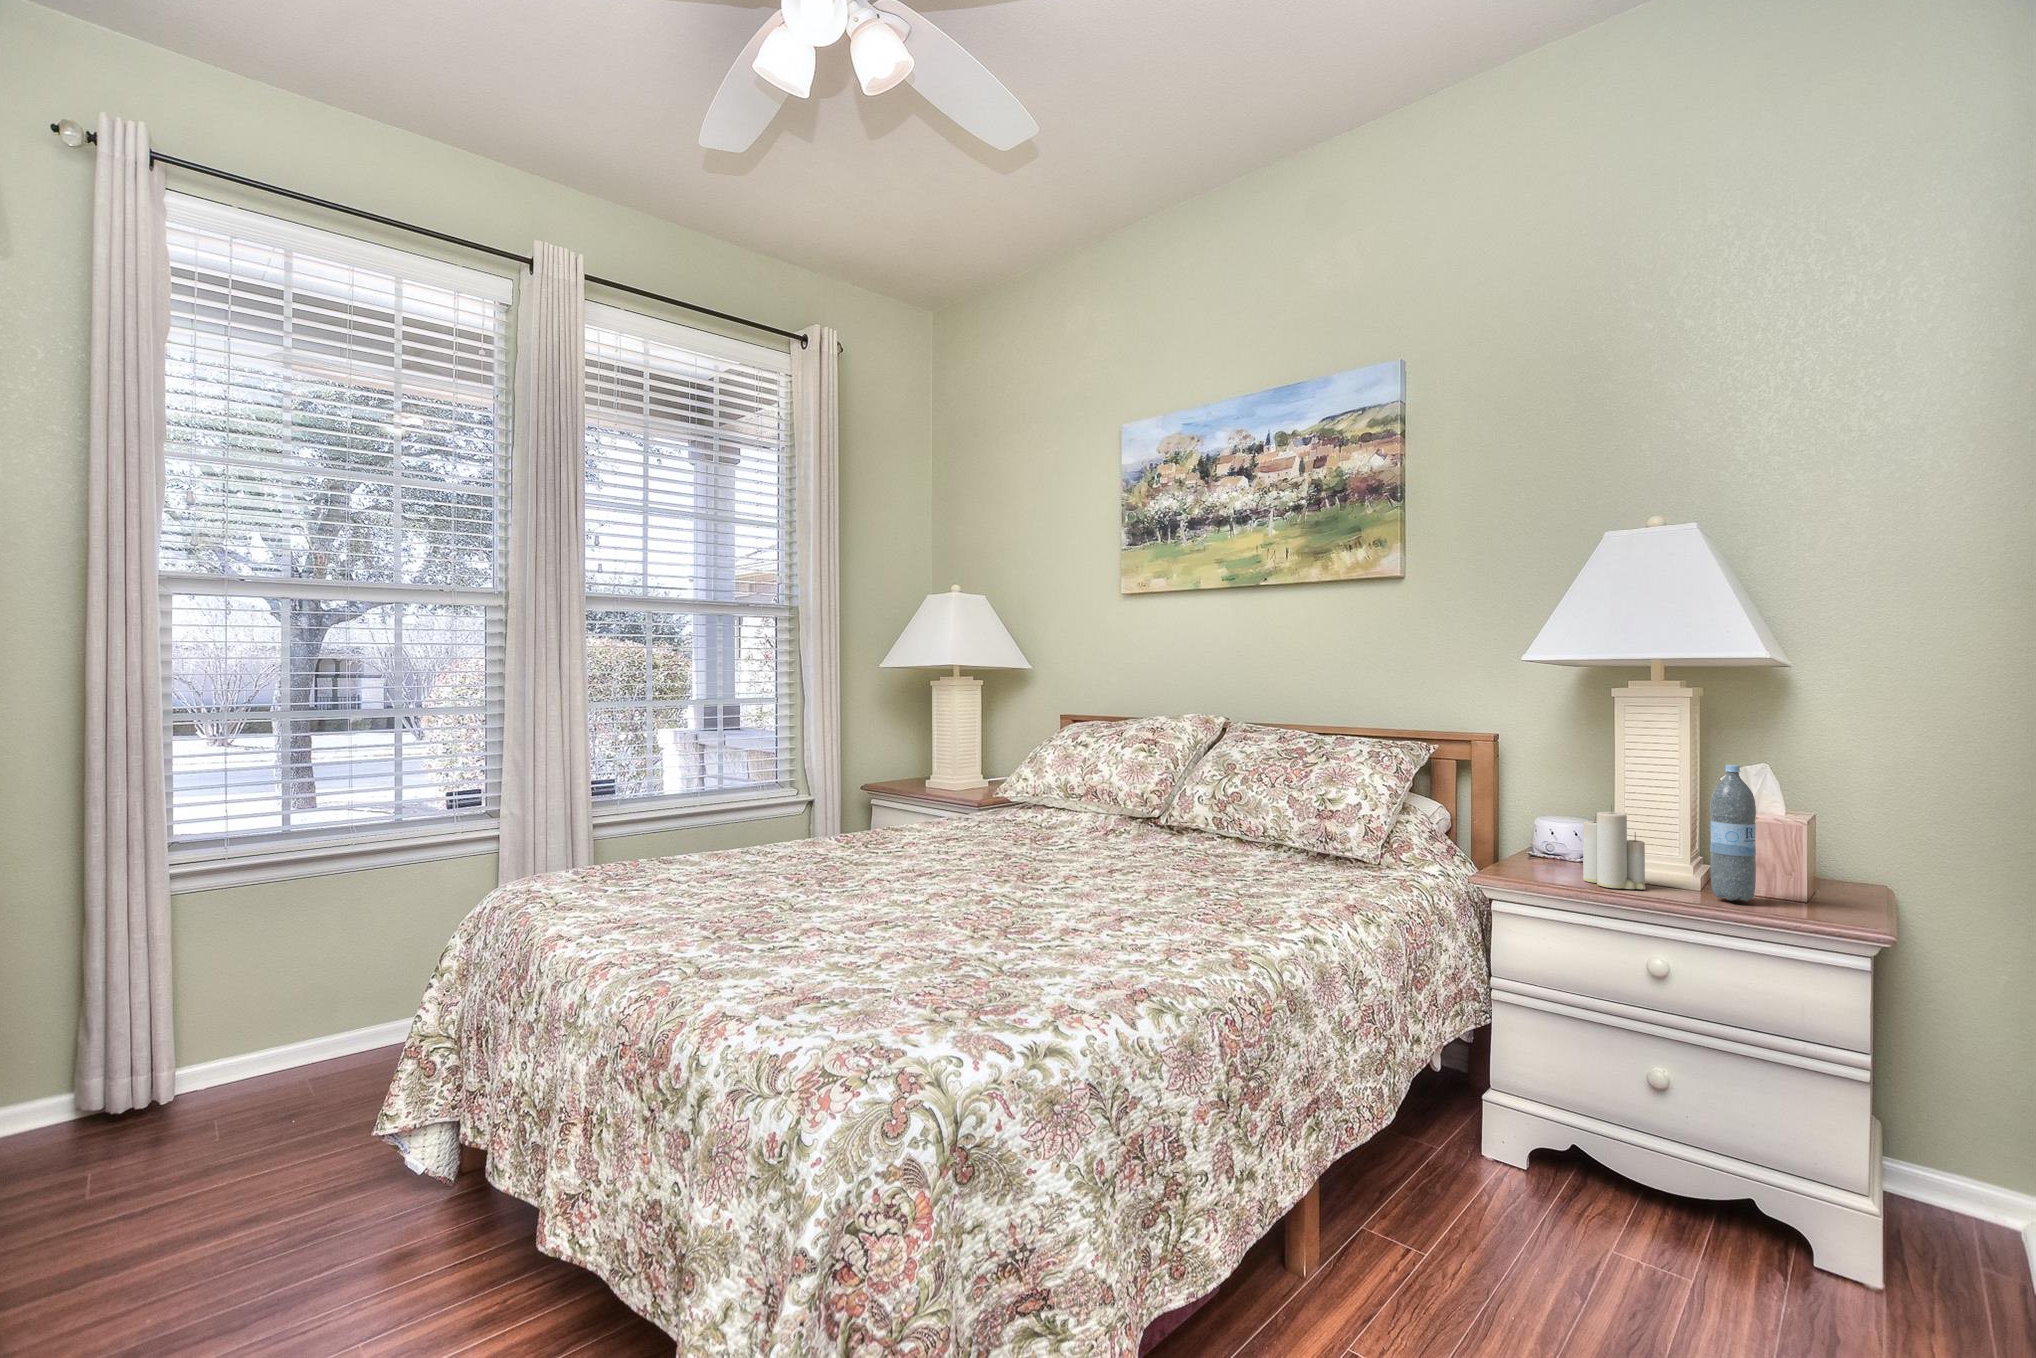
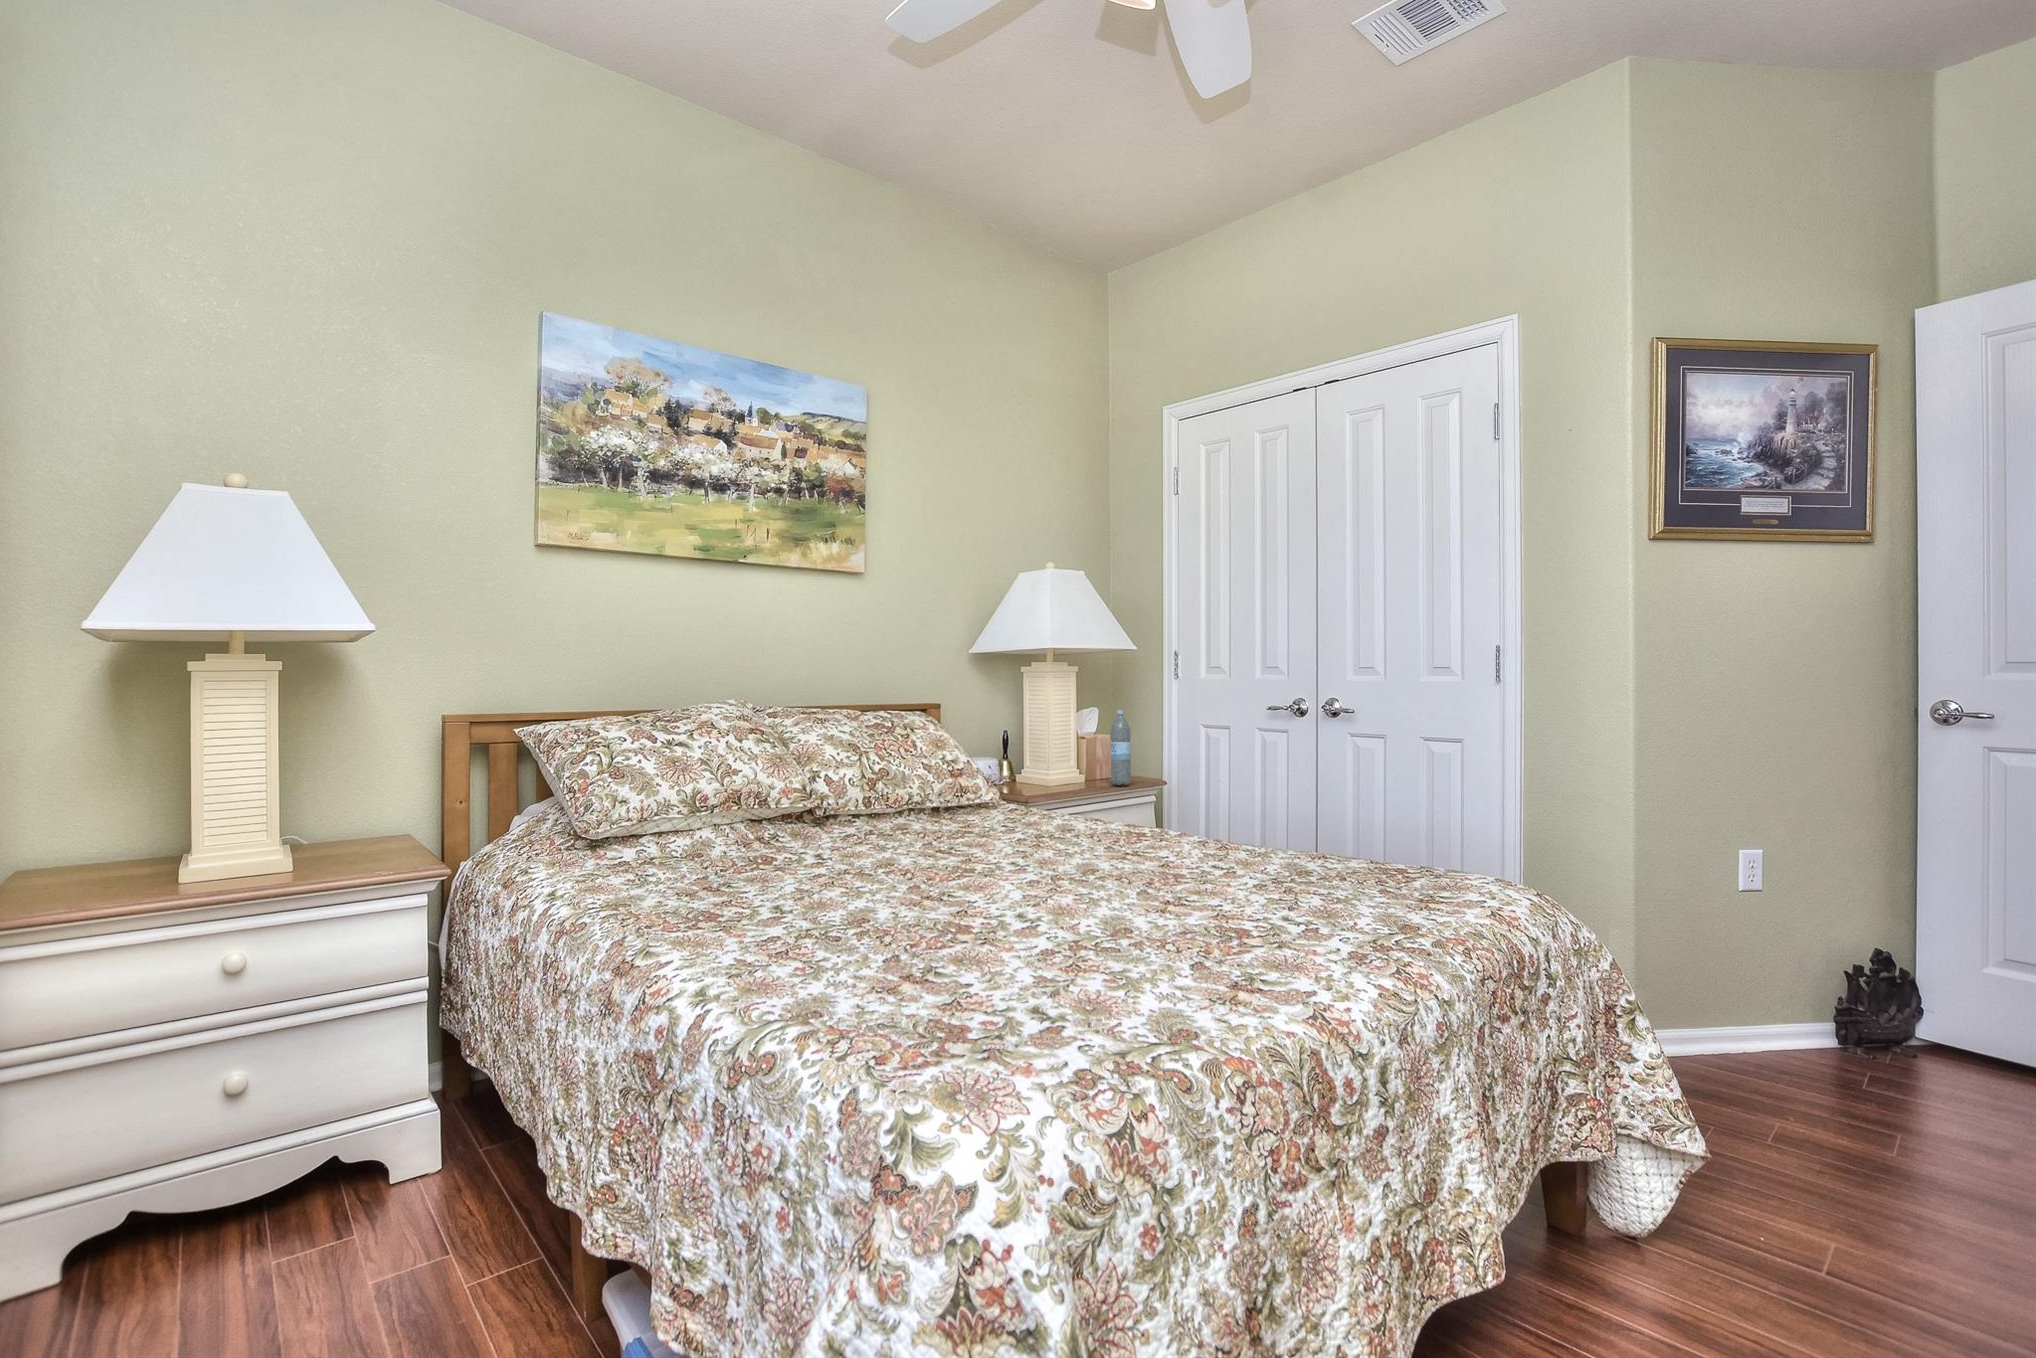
candle: present [1583,805,1646,889] -> none [1063,739,1097,790]

